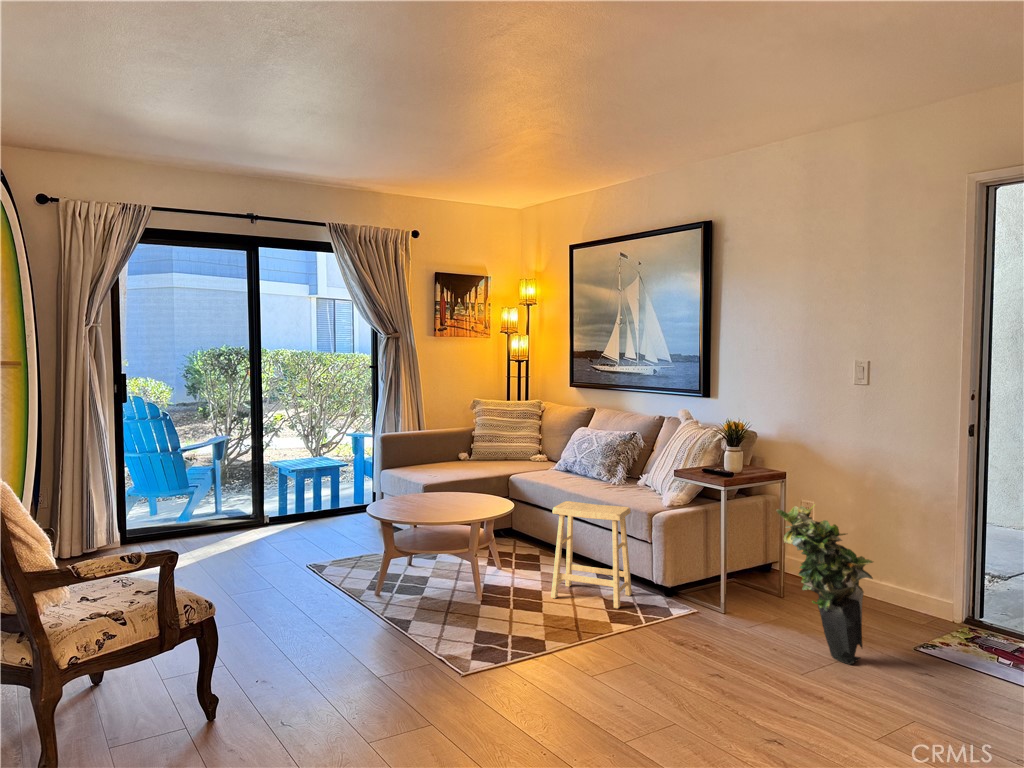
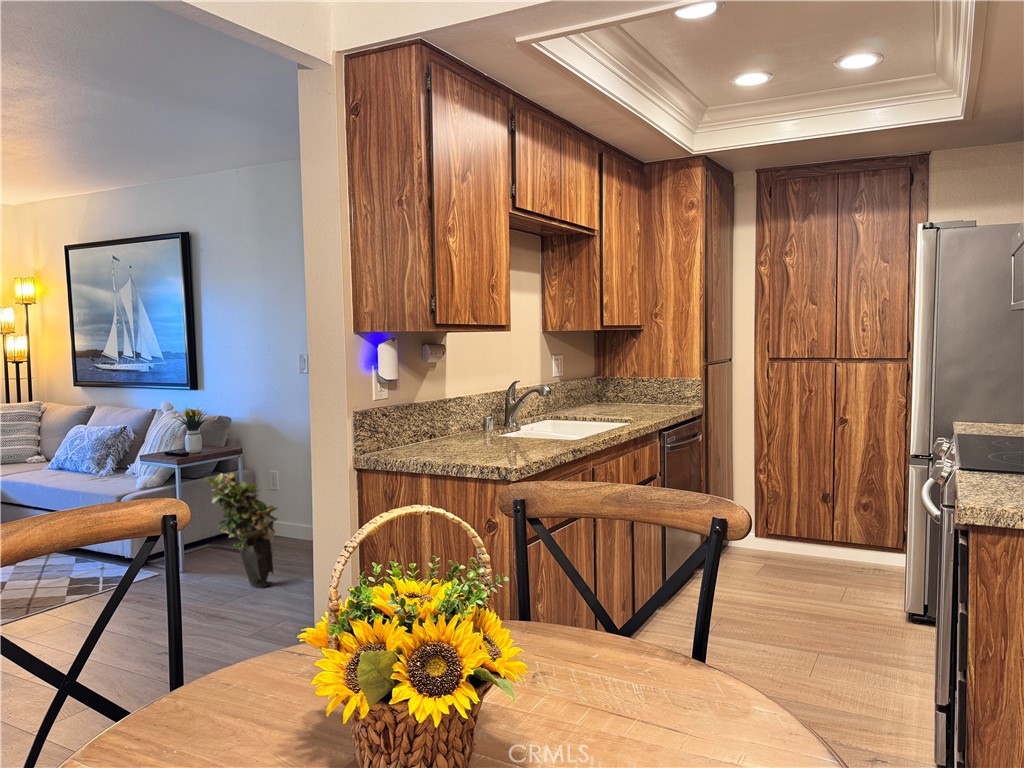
footstool: present [551,501,632,609] -> none [16,492,105,584]

